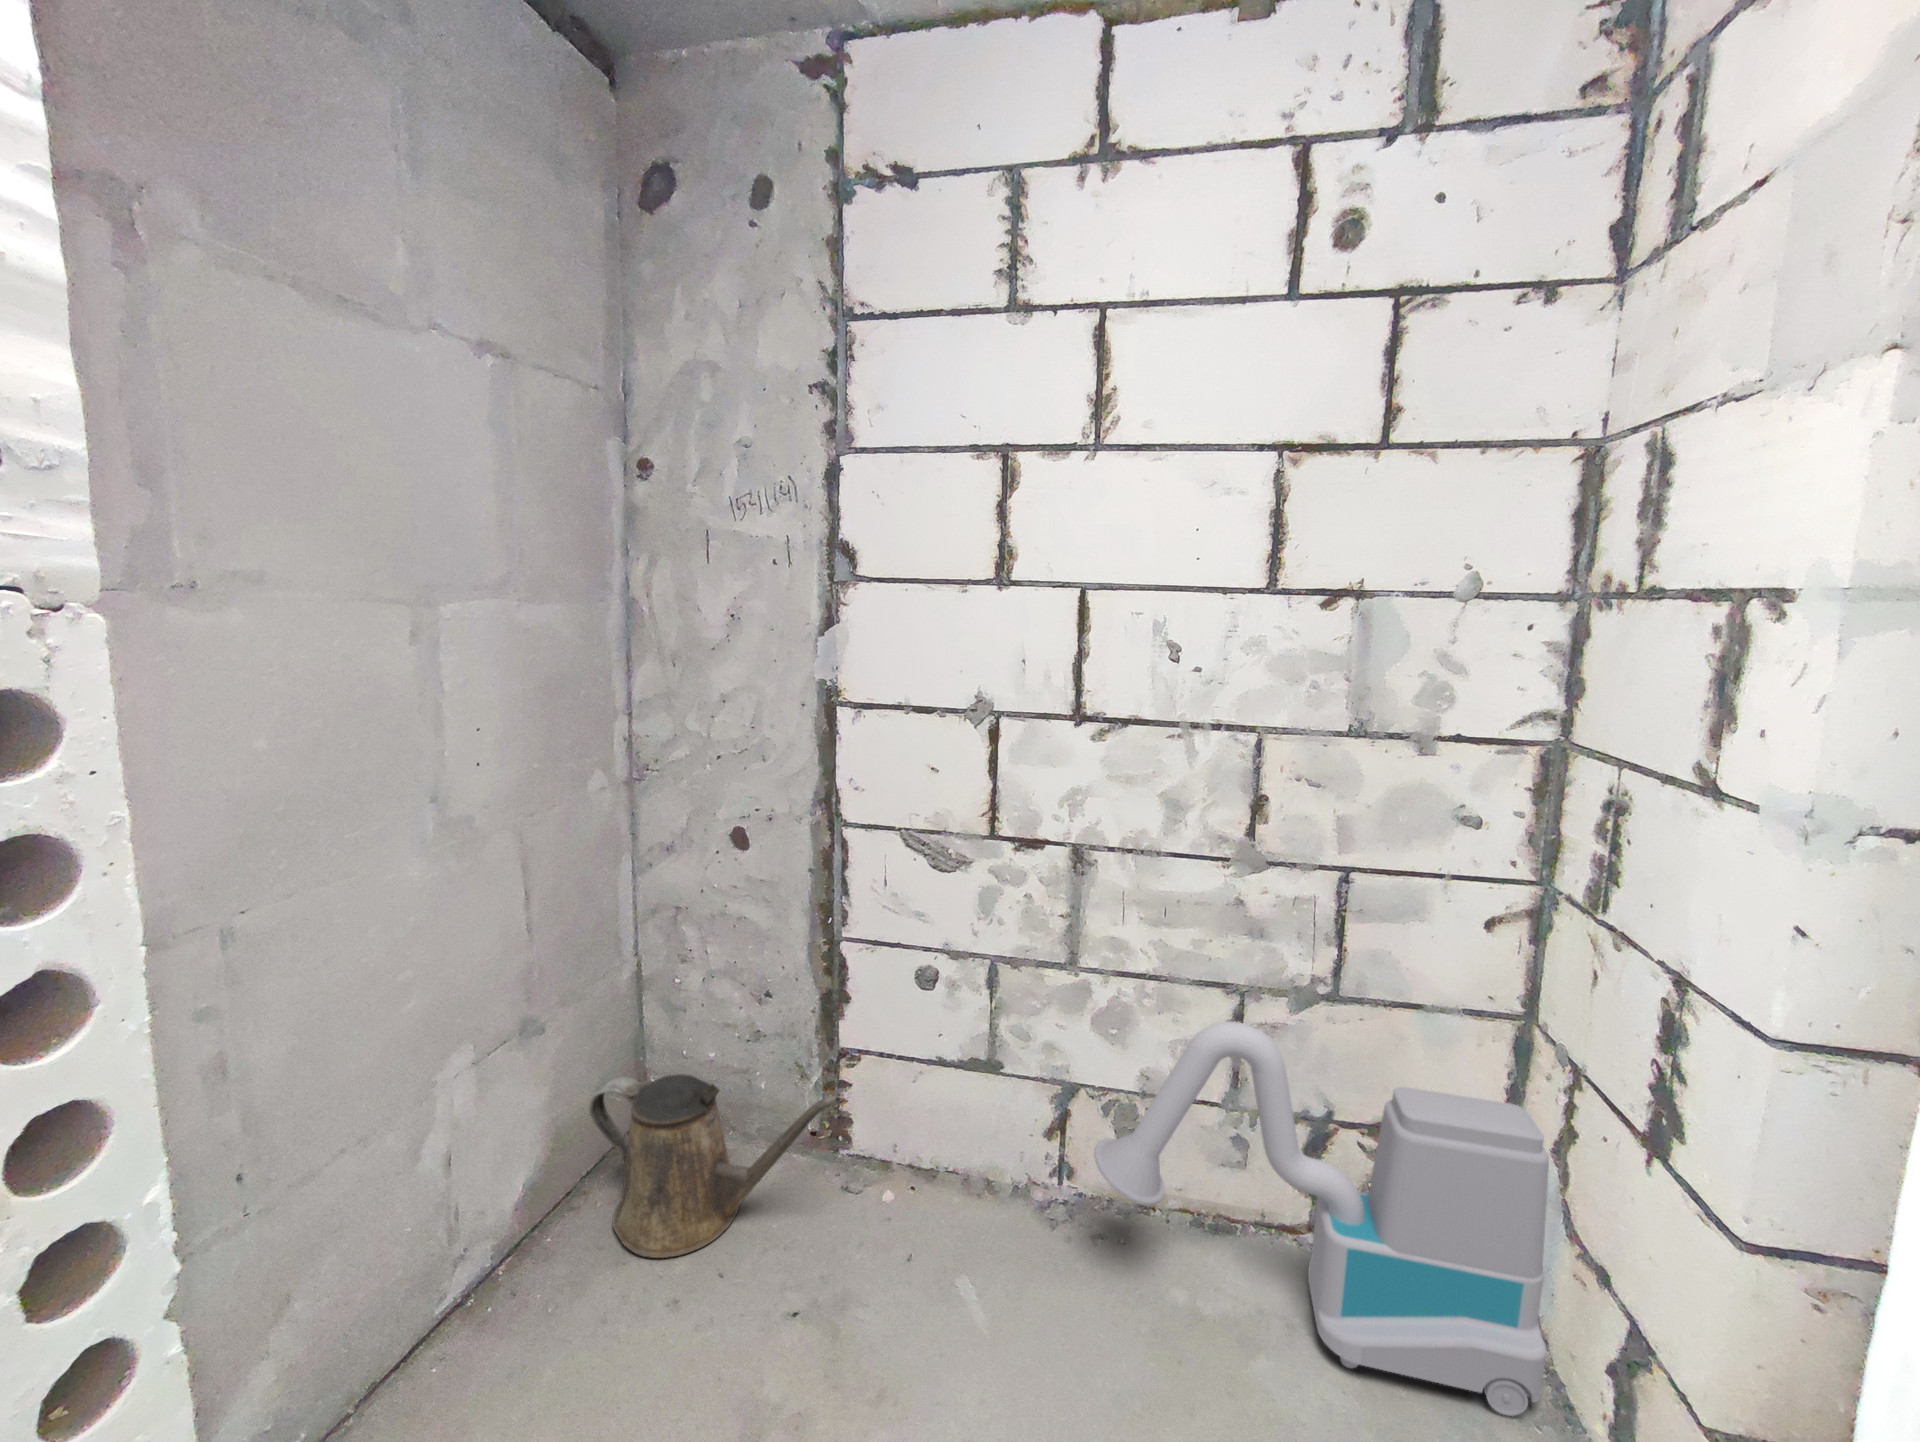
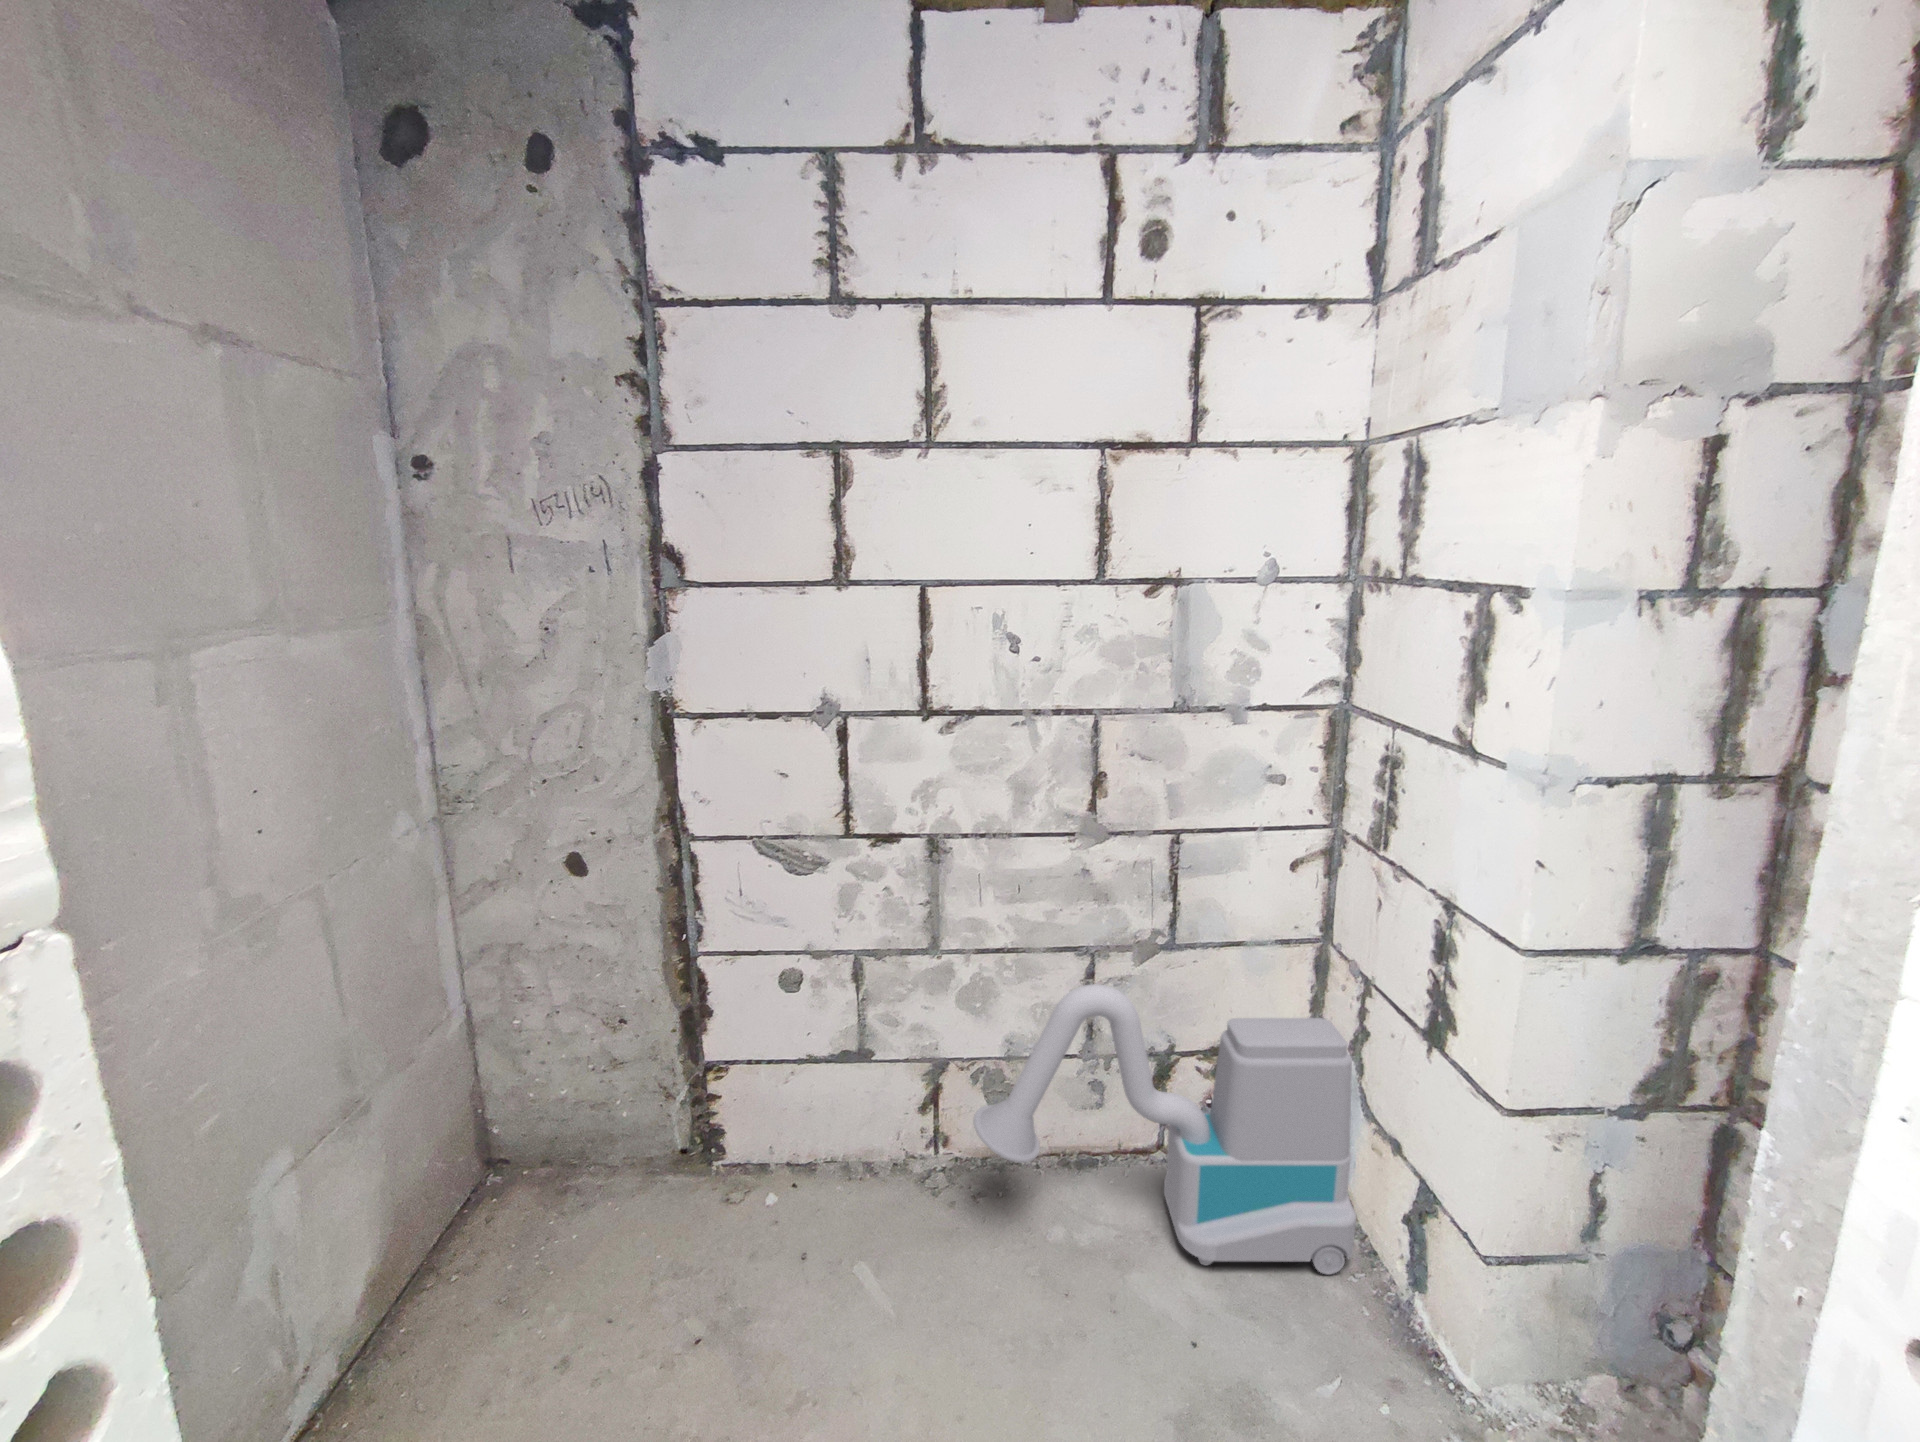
watering can: present [589,1074,840,1258] -> none [430,1118,719,1322]

